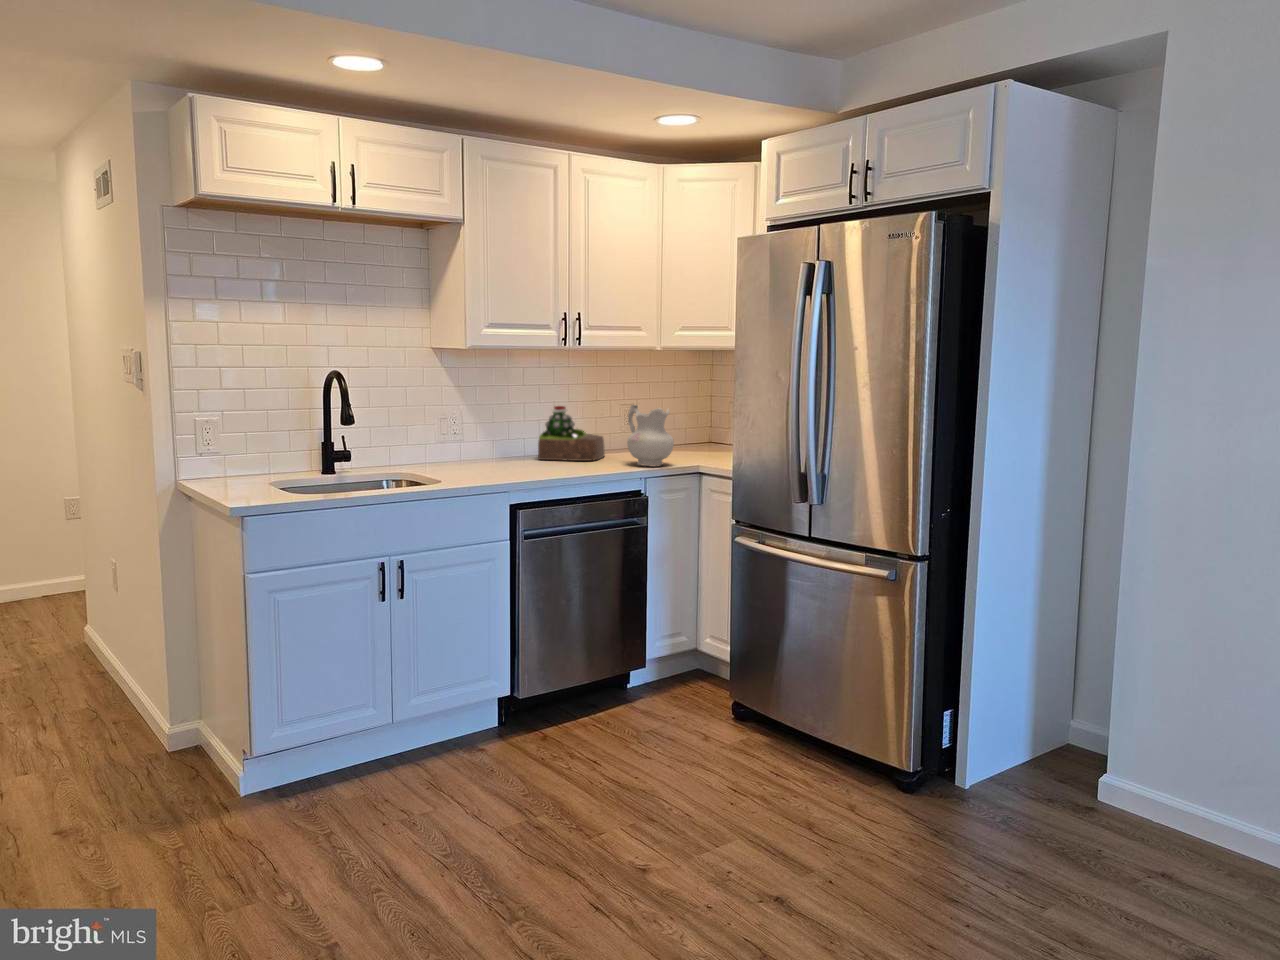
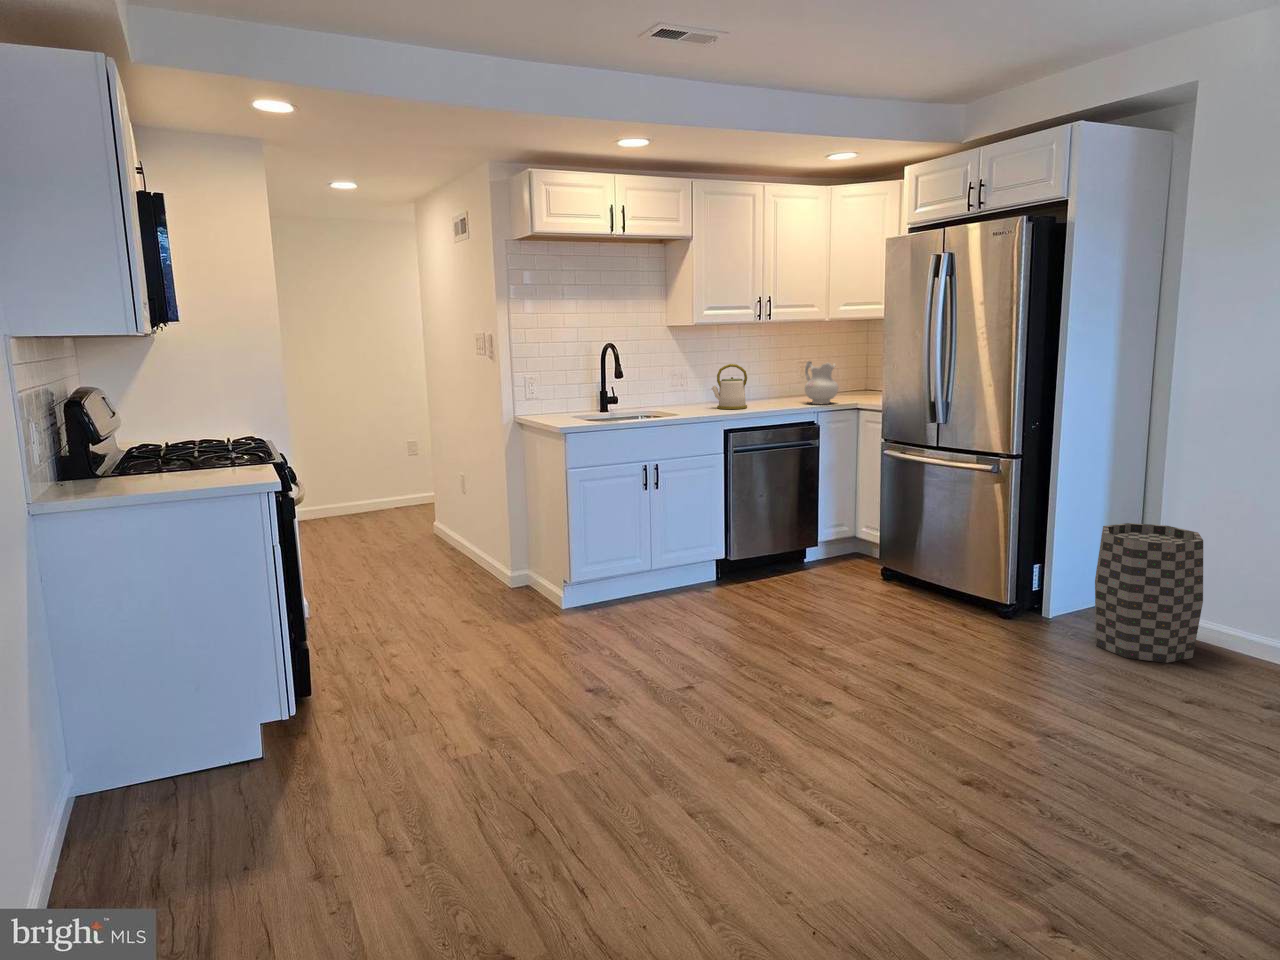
succulent plant: present [538,406,605,461] -> none [741,364,787,402]
kettle: none [492,407,544,473] -> present [712,364,747,409]
trash can: none [1027,654,1178,868] -> present [1095,523,1203,663]

